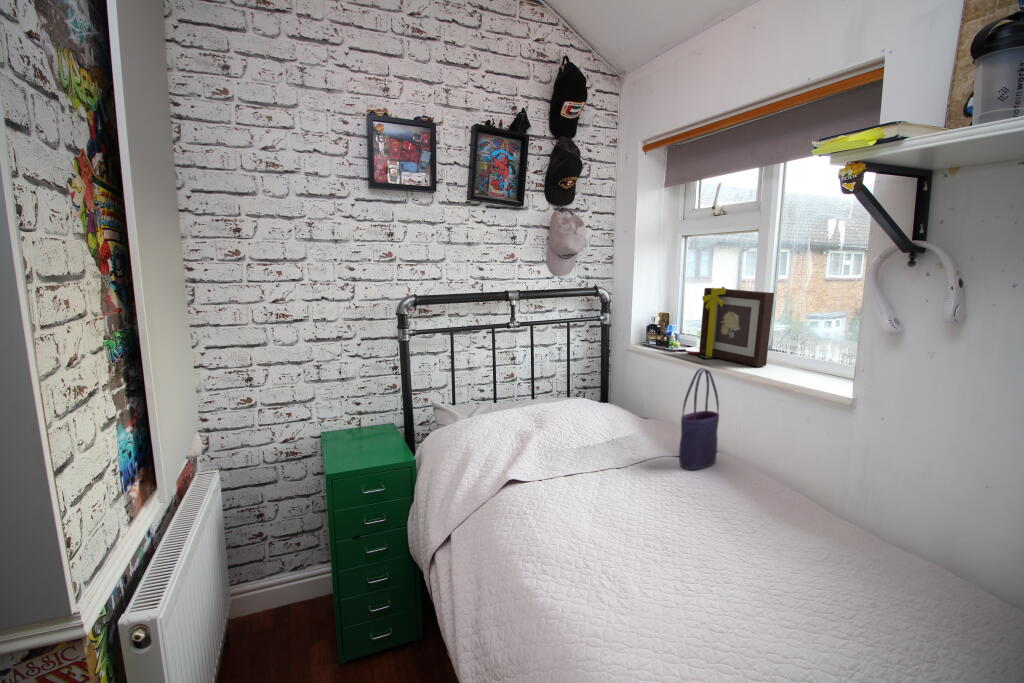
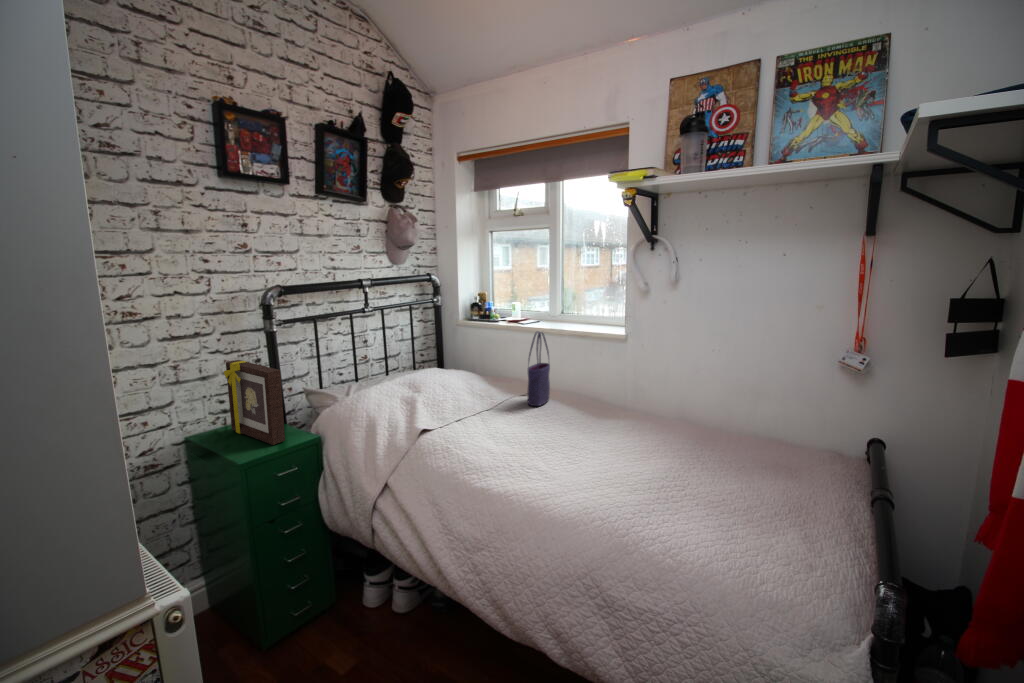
picture frame: present [699,287,774,367] -> present [224,360,285,445]

